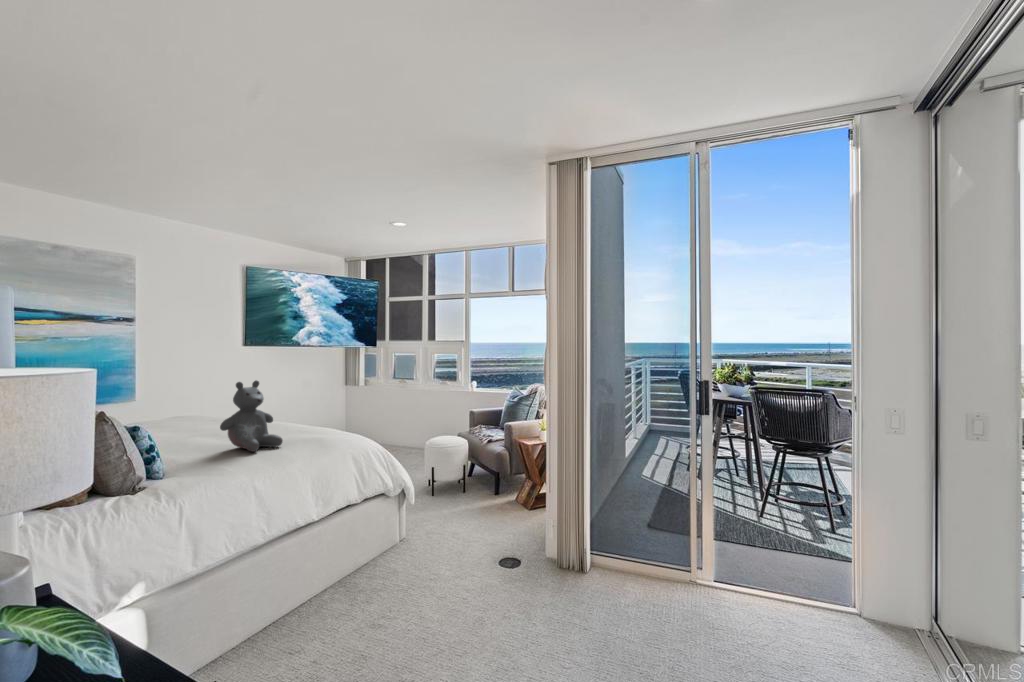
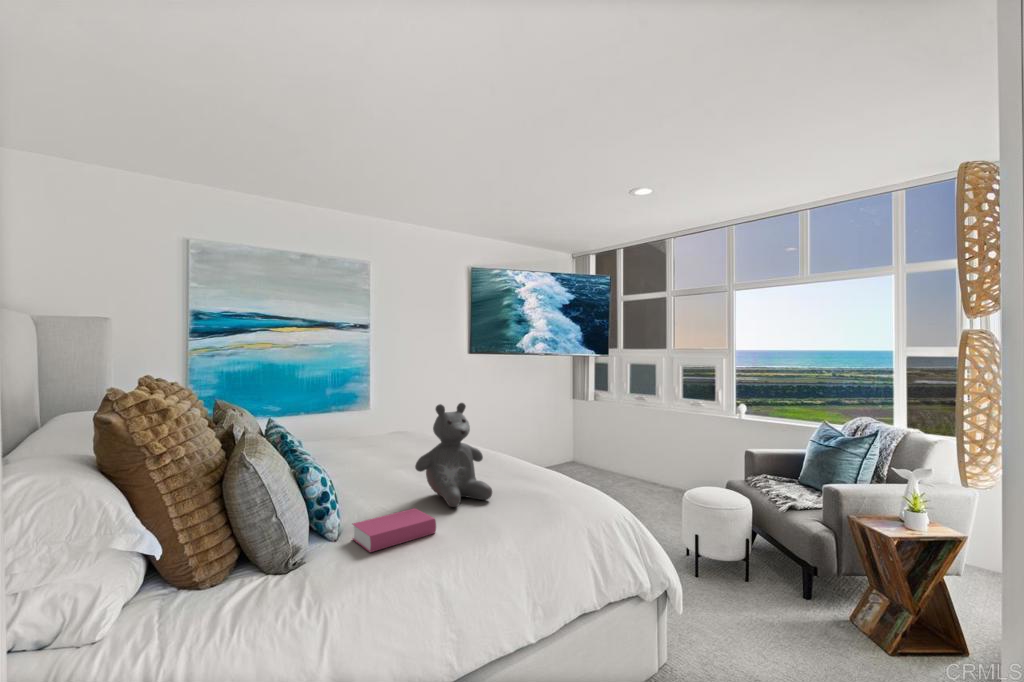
book: none [180,452,245,475] -> present [353,508,436,552]

